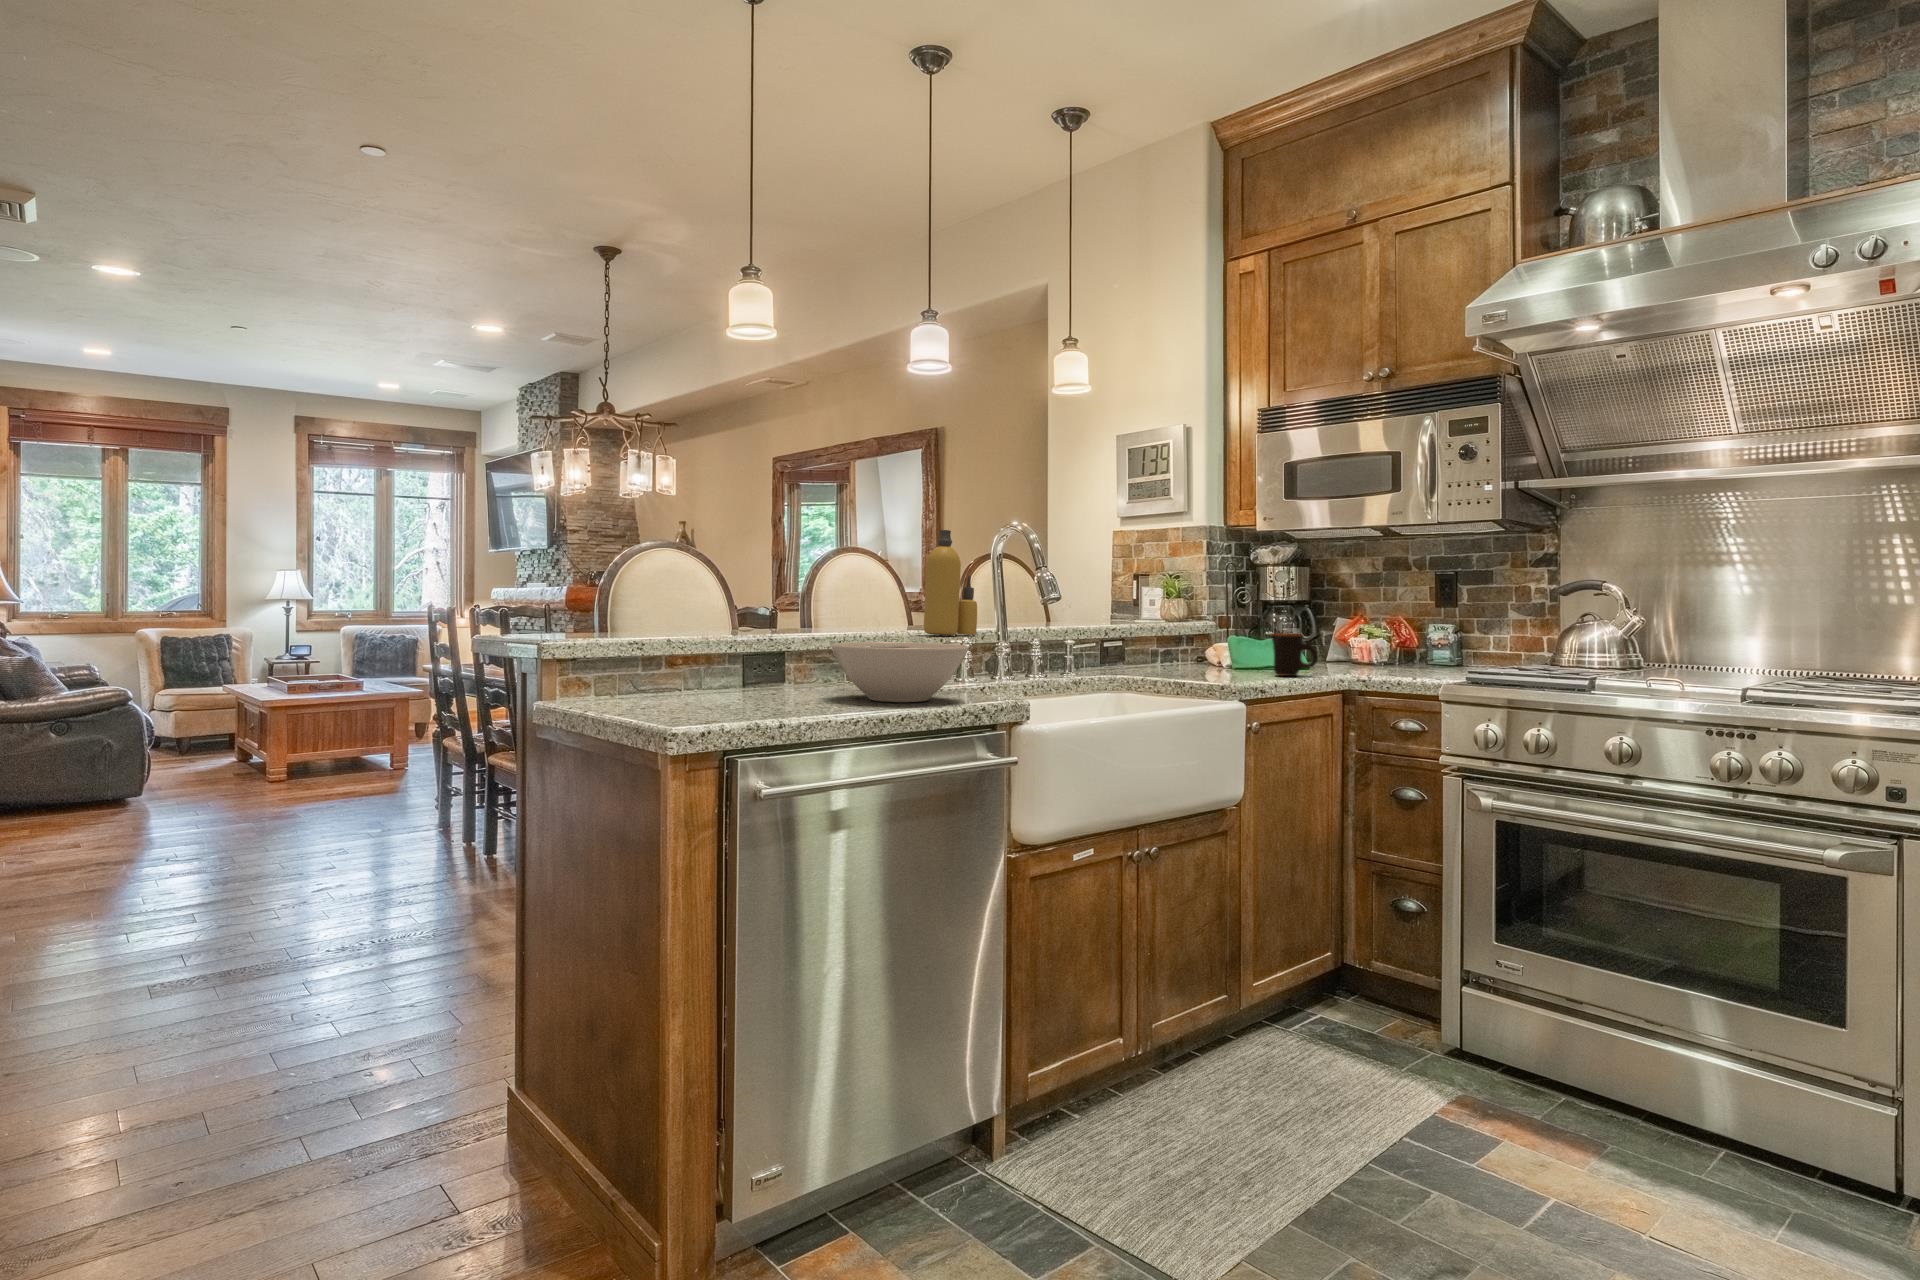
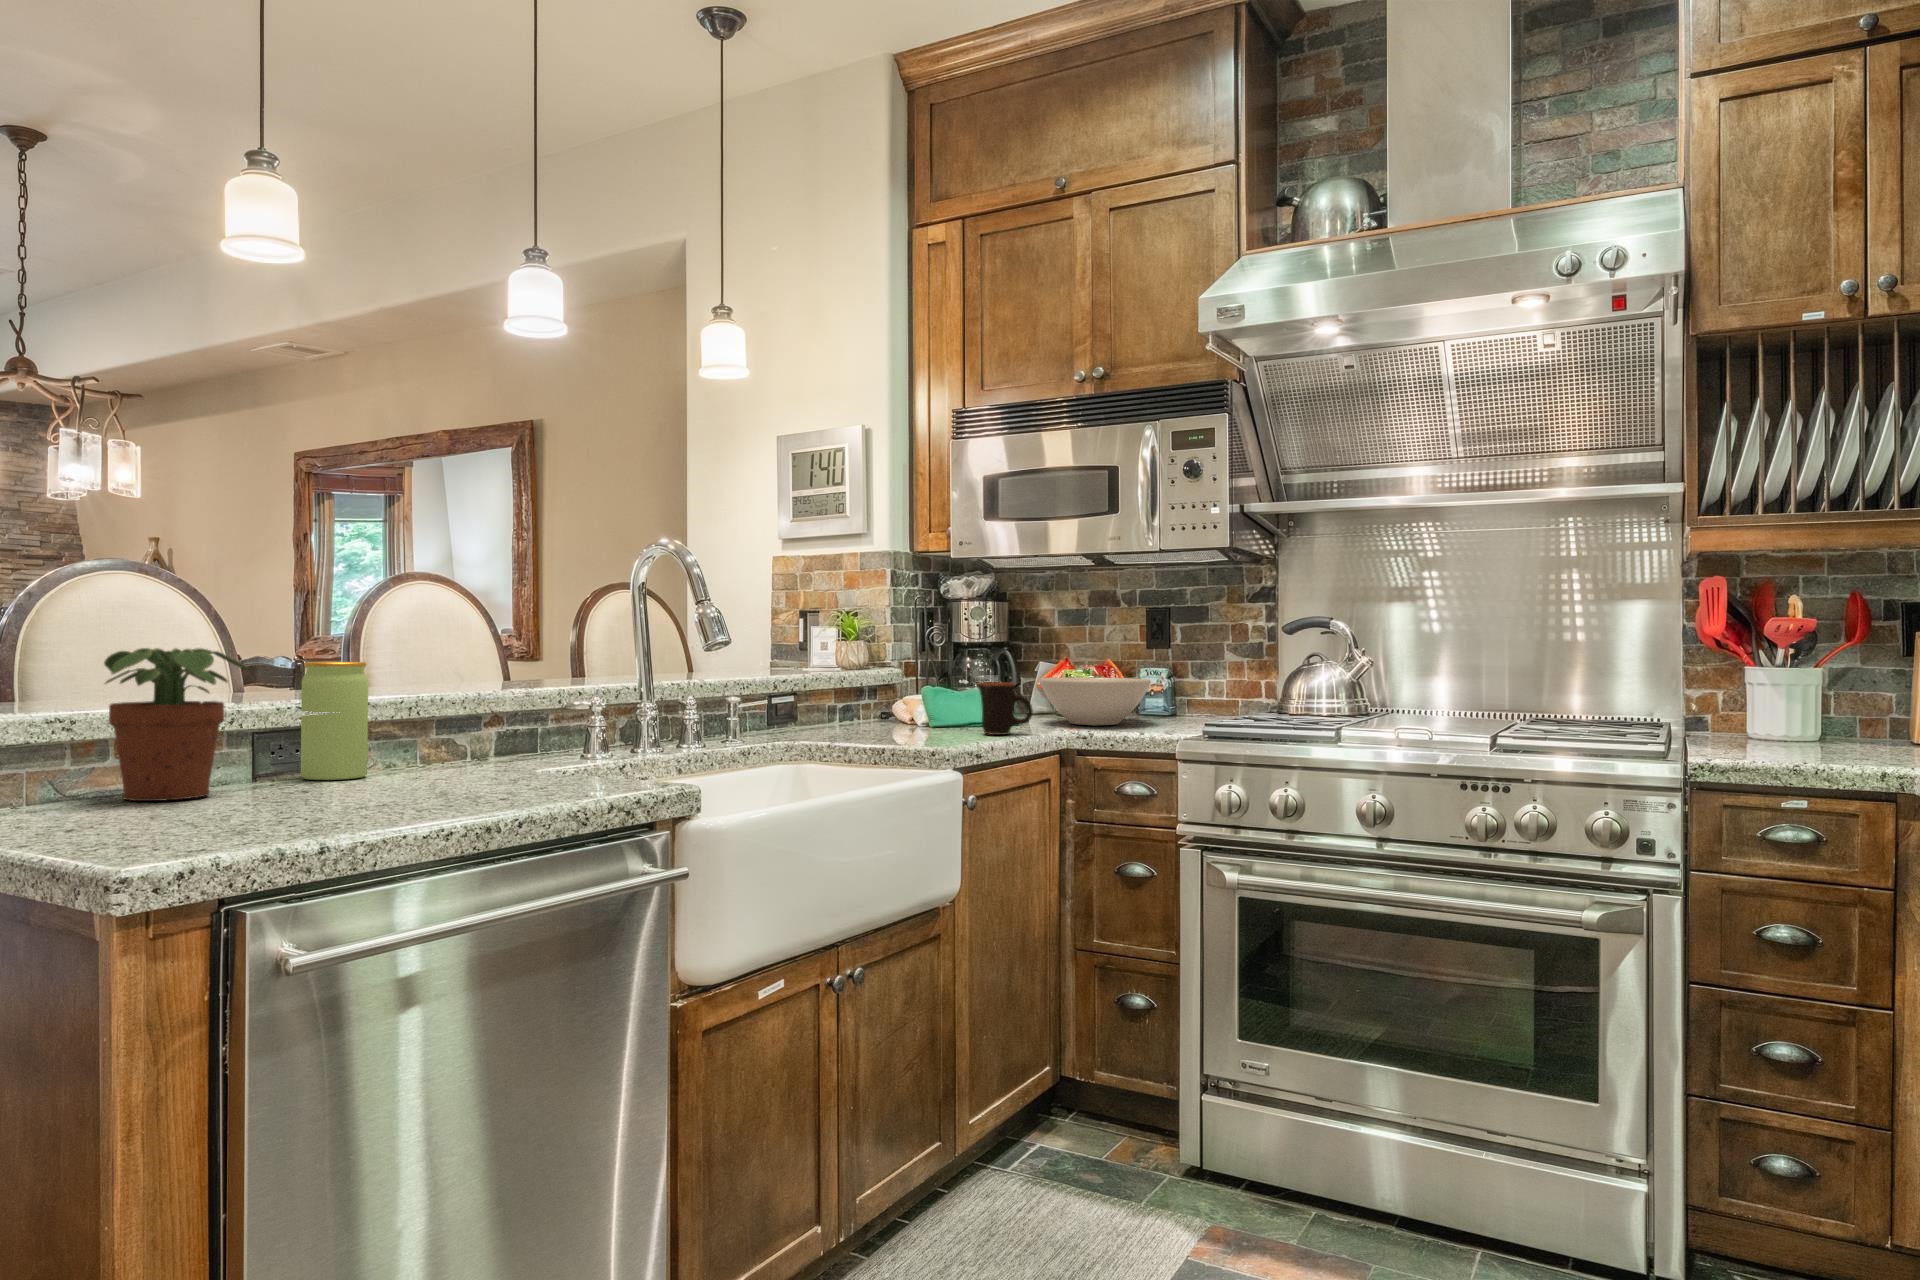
bottle: present [924,530,977,635] -> none [532,551,608,693]
potted plant: none [659,598,742,695] -> present [104,648,249,801]
jar: none [772,609,813,688] -> present [301,662,368,780]
bowl: present [831,642,968,702] -> present [1039,677,1151,725]

